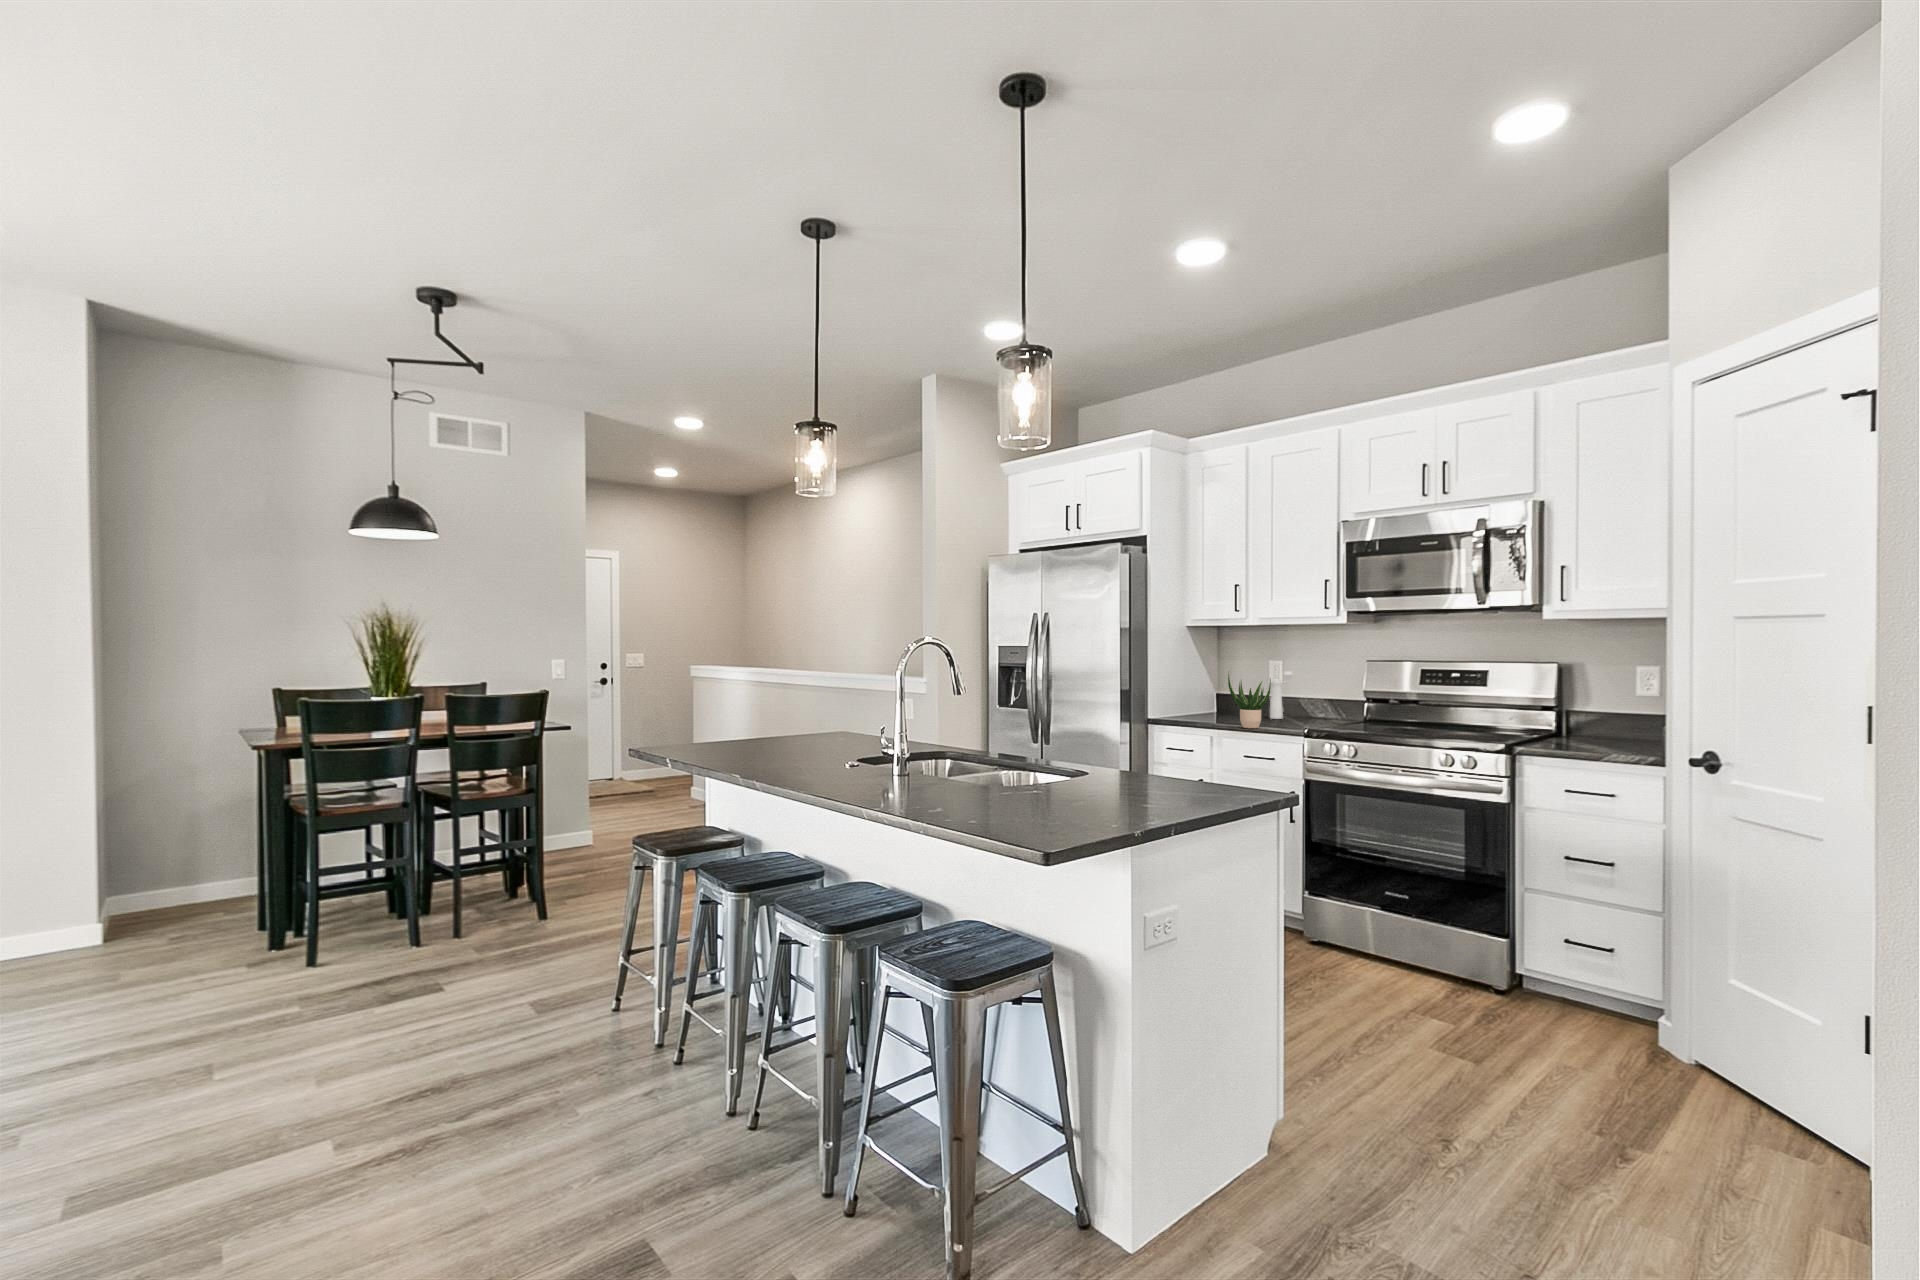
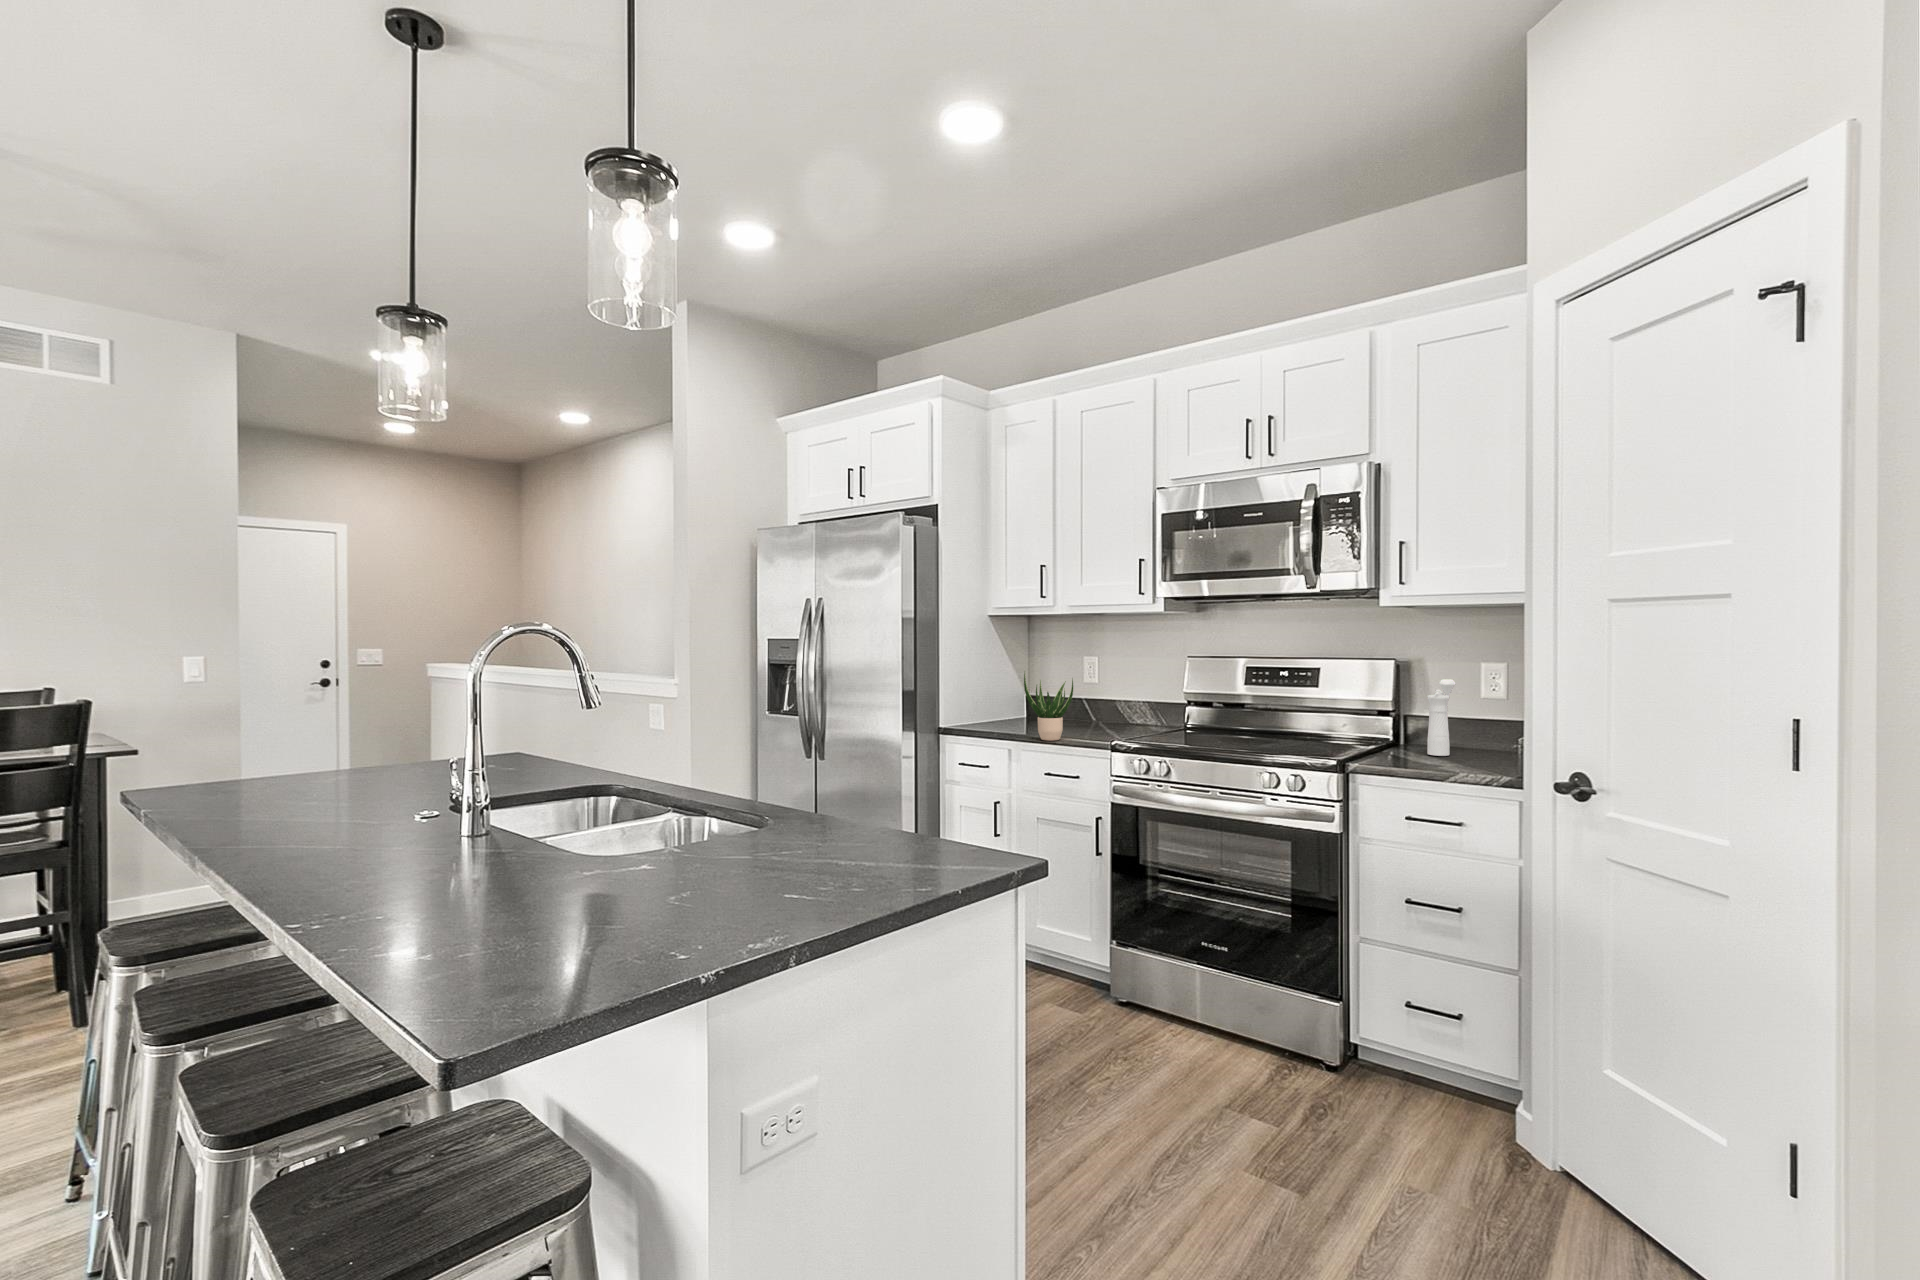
pepper mill: present [1270,671,1292,719] -> present [1427,679,1456,756]

